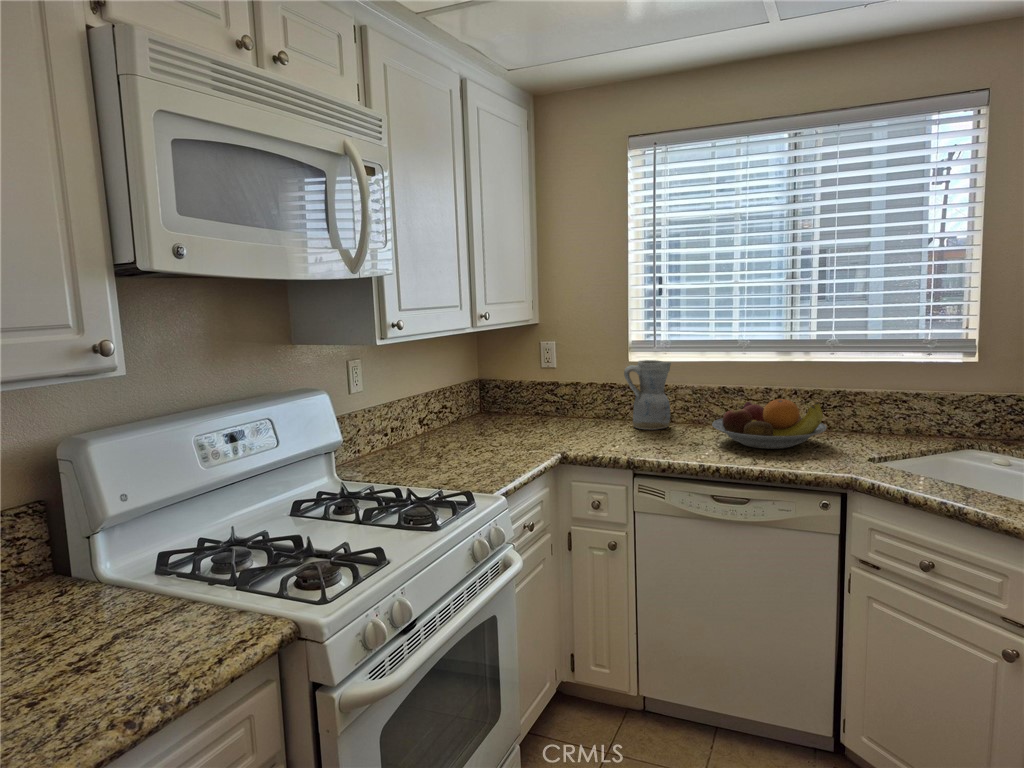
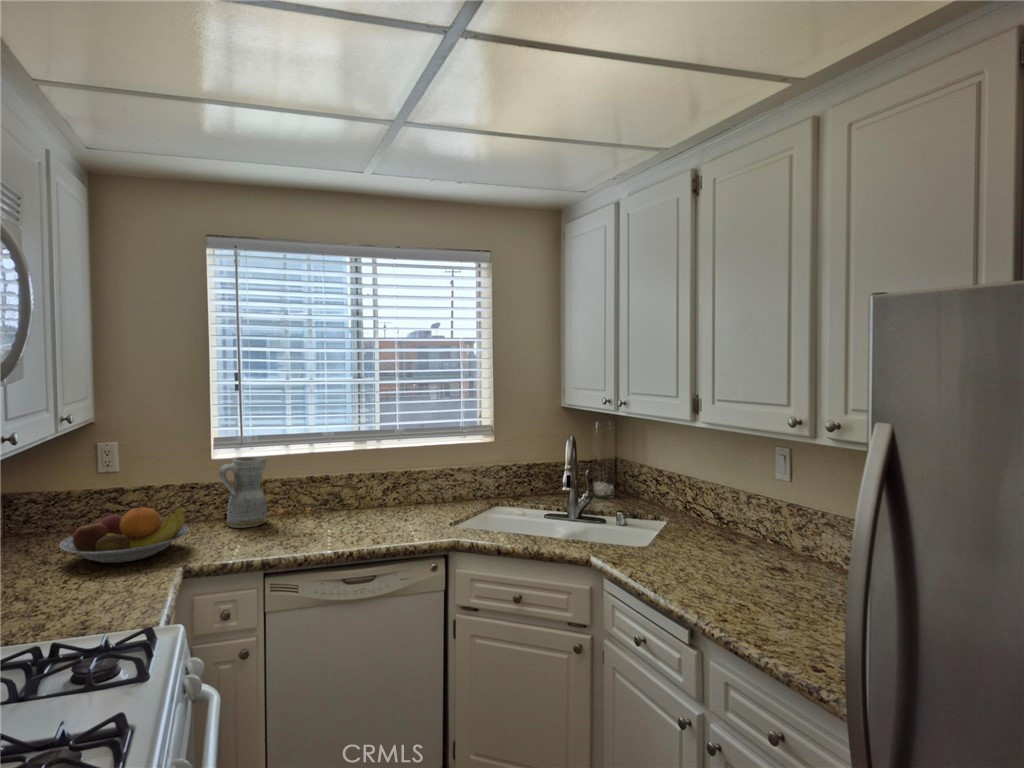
fruit bowl: present [712,399,826,449] -> present [60,506,189,563]

